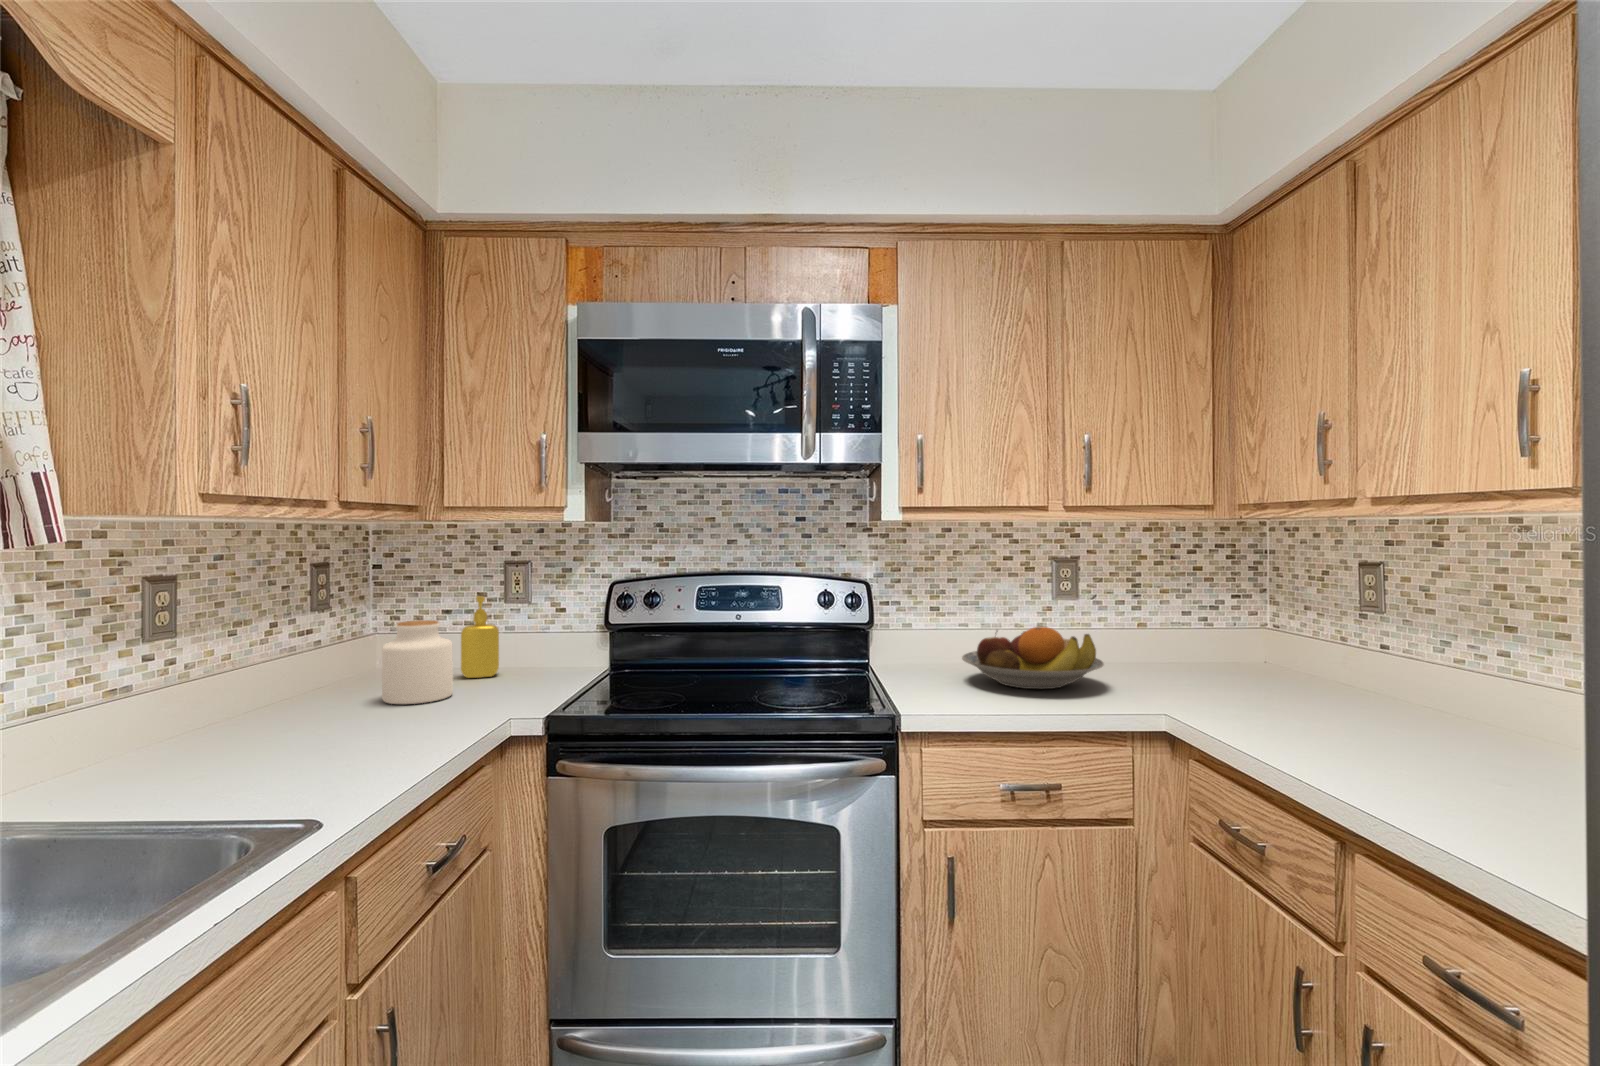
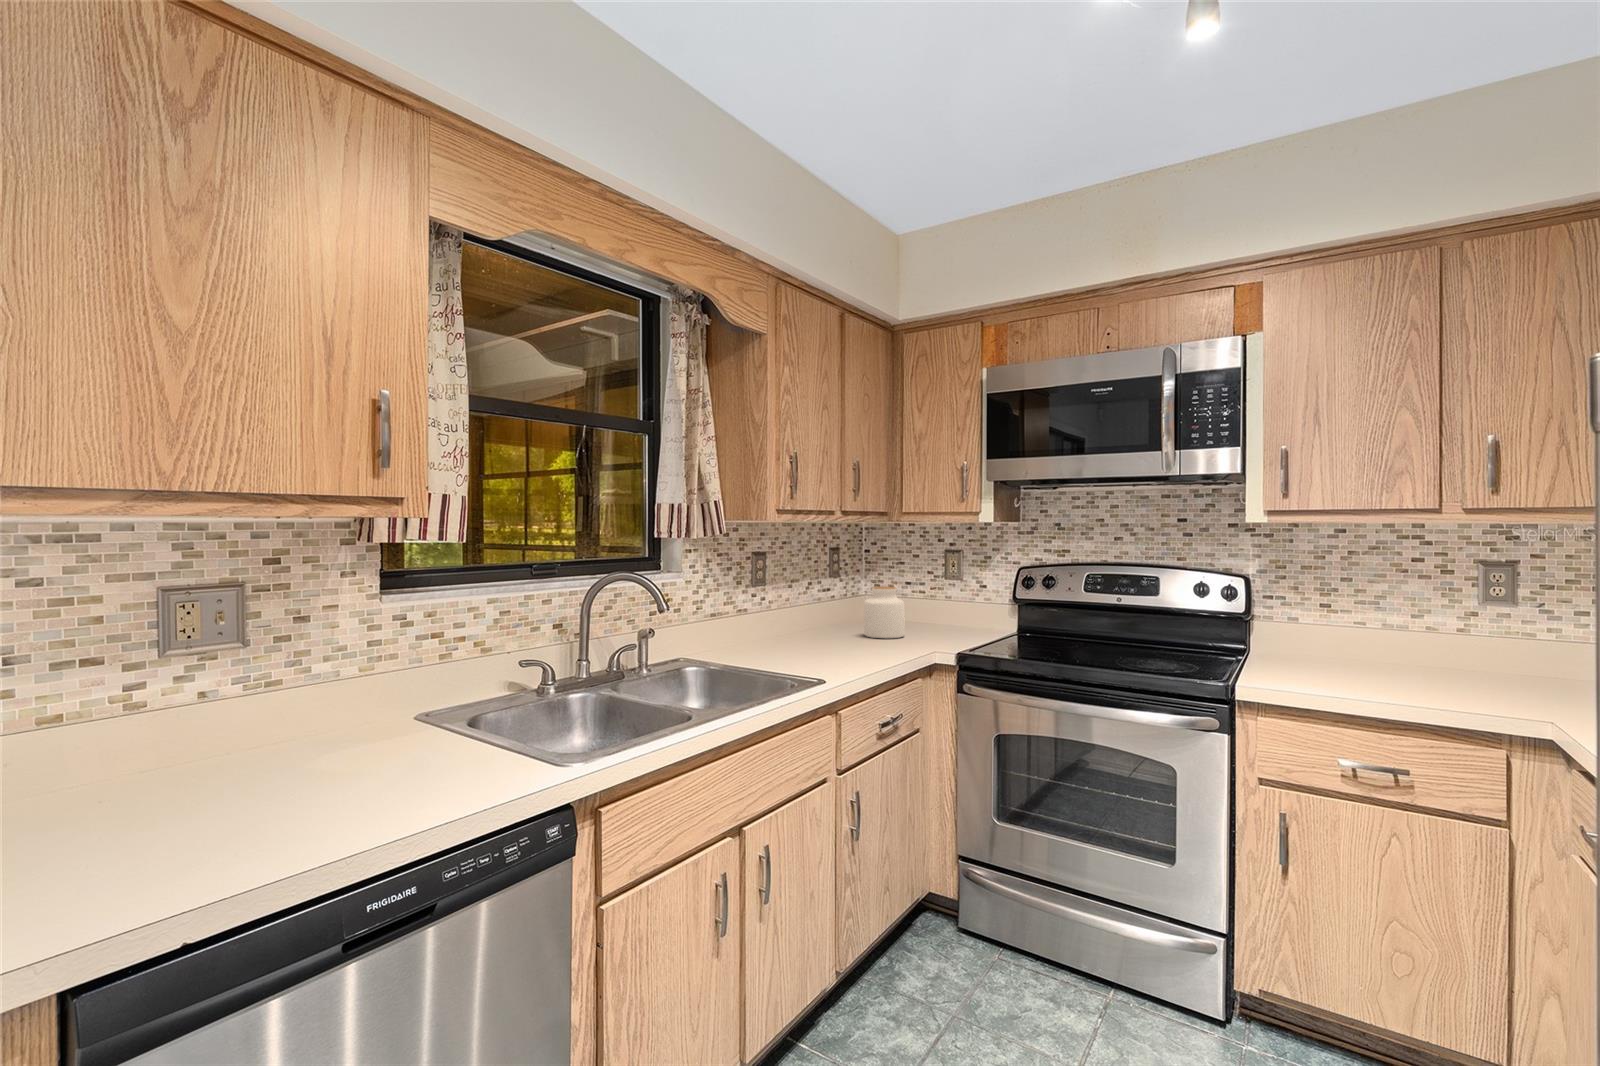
soap dispenser: present [461,596,499,678] -> none [913,573,939,630]
fruit bowl: present [962,627,1104,689] -> none [1326,628,1498,688]

